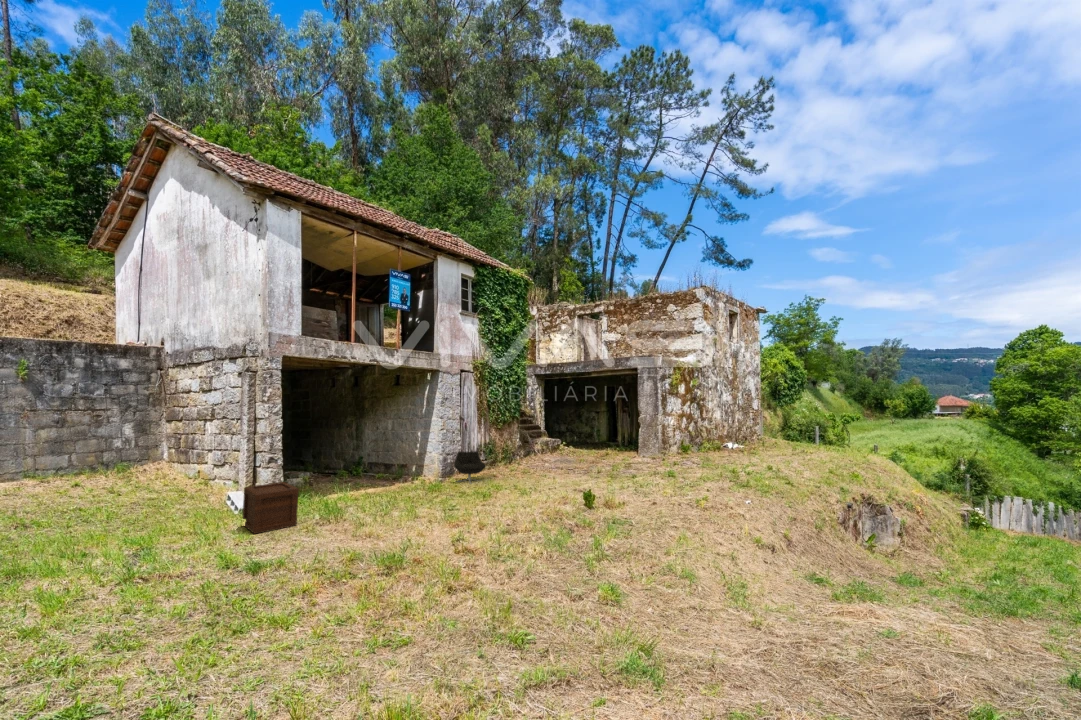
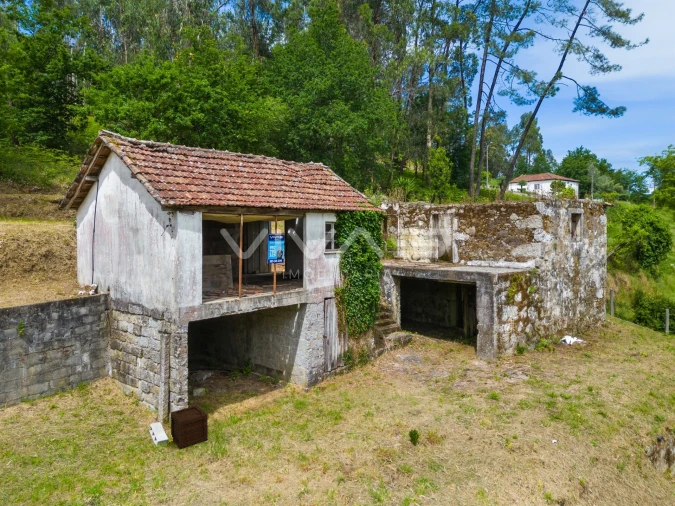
lounge chair: present [454,451,486,484] -> none [319,362,344,392]

